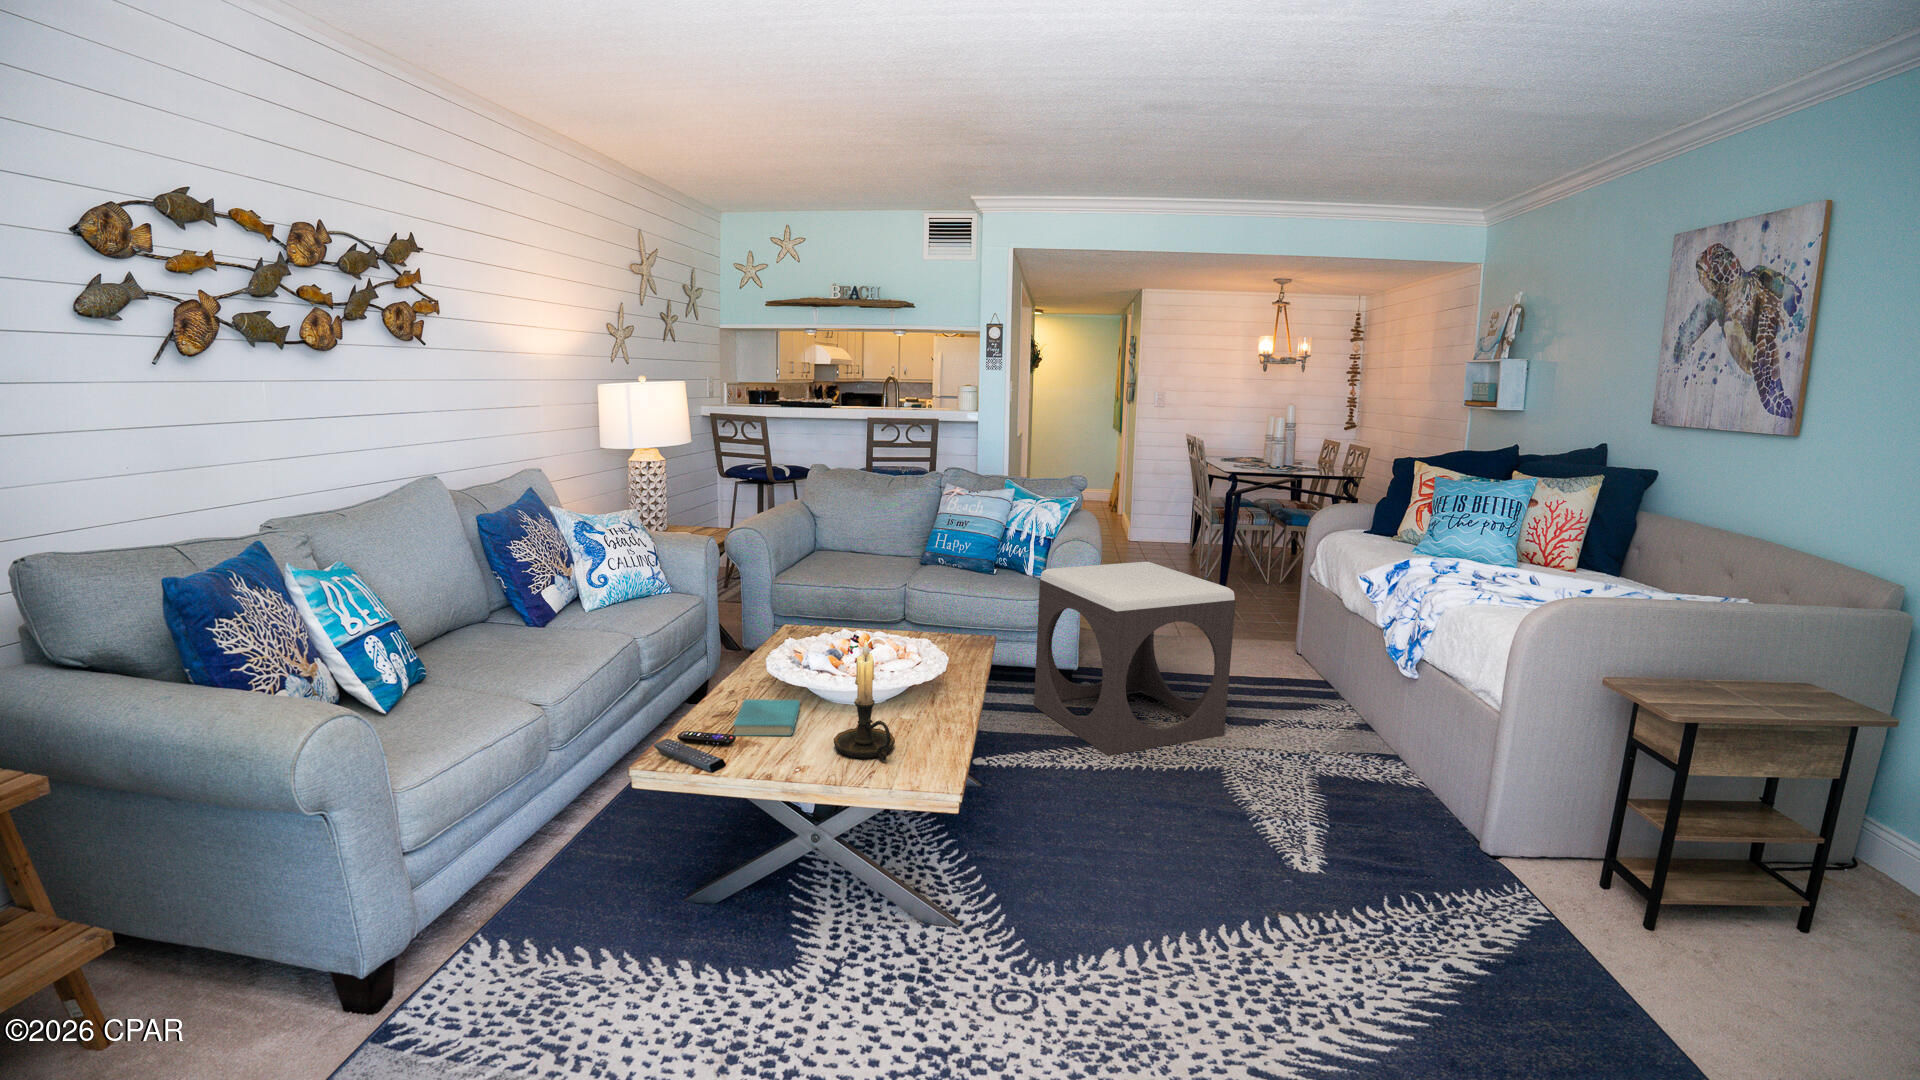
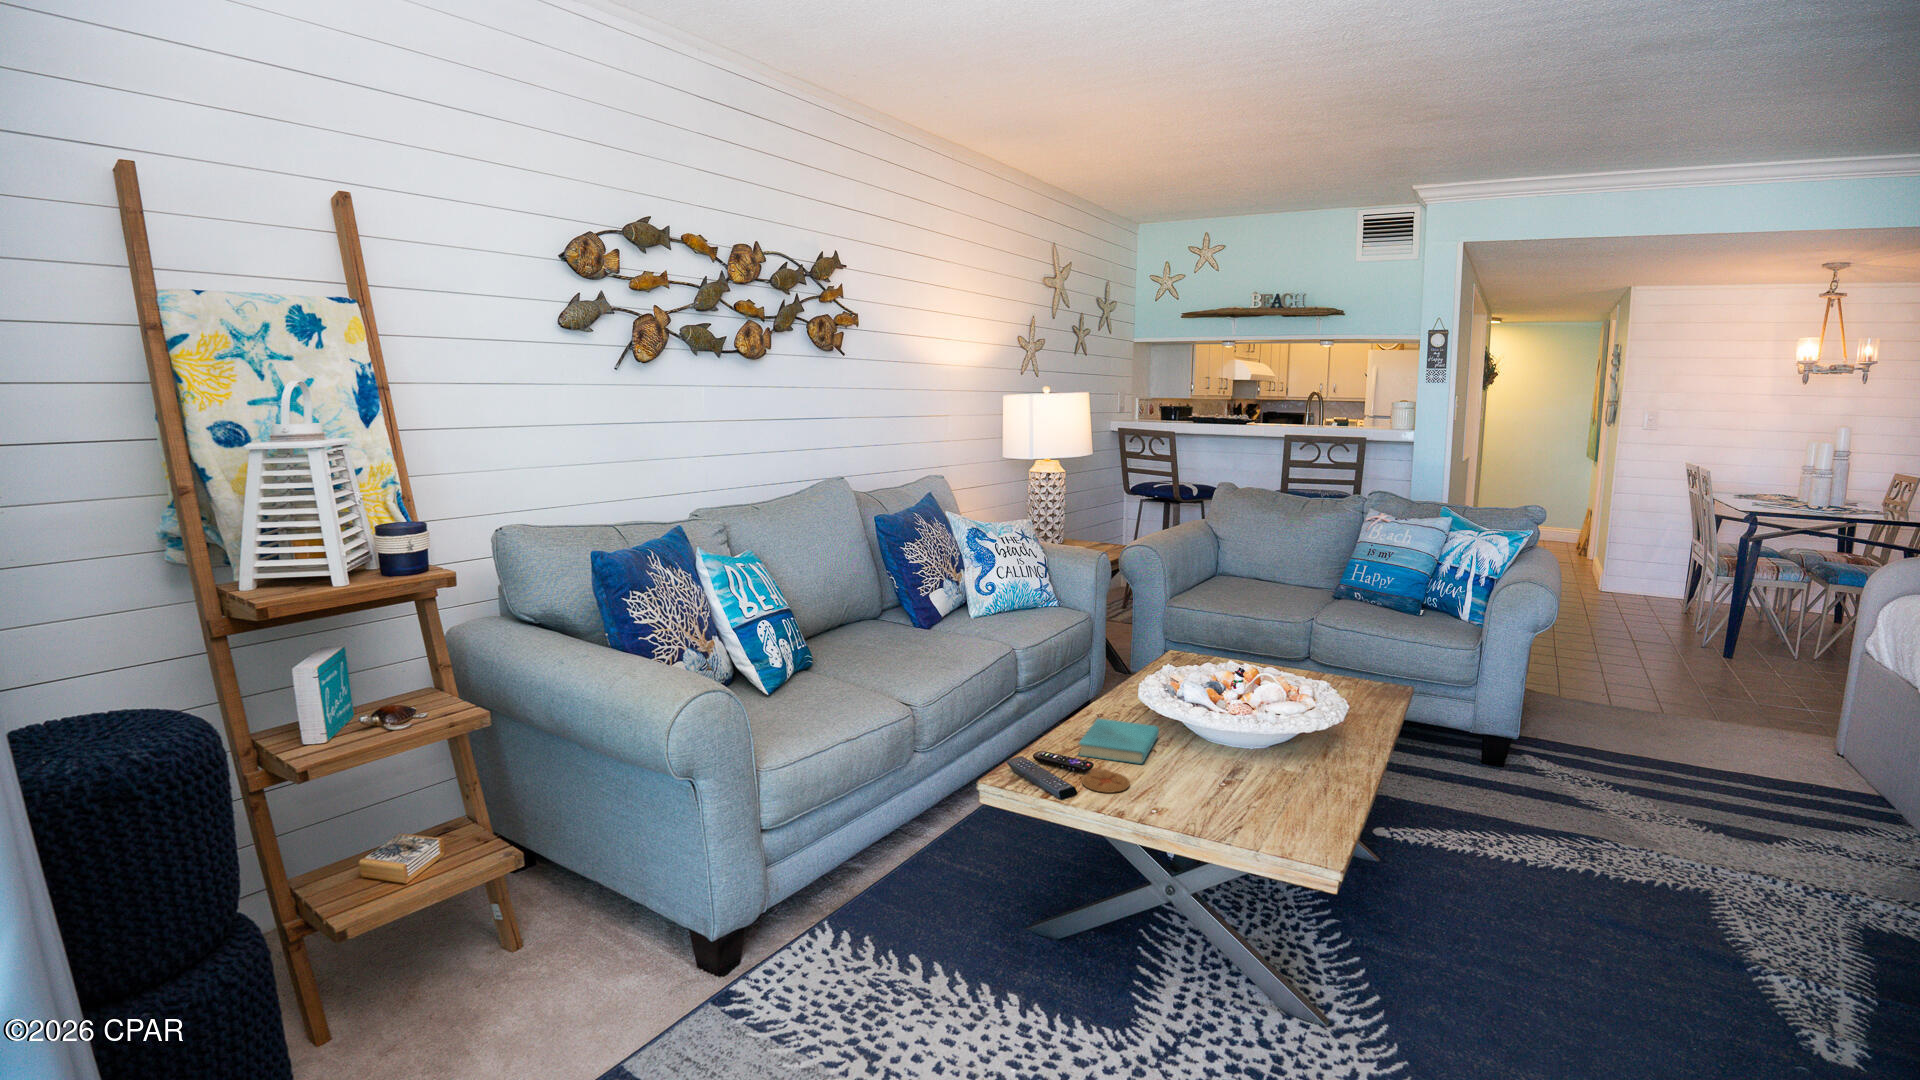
footstool: present [1034,562,1236,756] -> none [1480,603,1805,854]
candle holder: present [834,640,895,760] -> none [1188,659,1262,807]
coaster: none [743,747,785,766] -> present [1082,772,1130,793]

